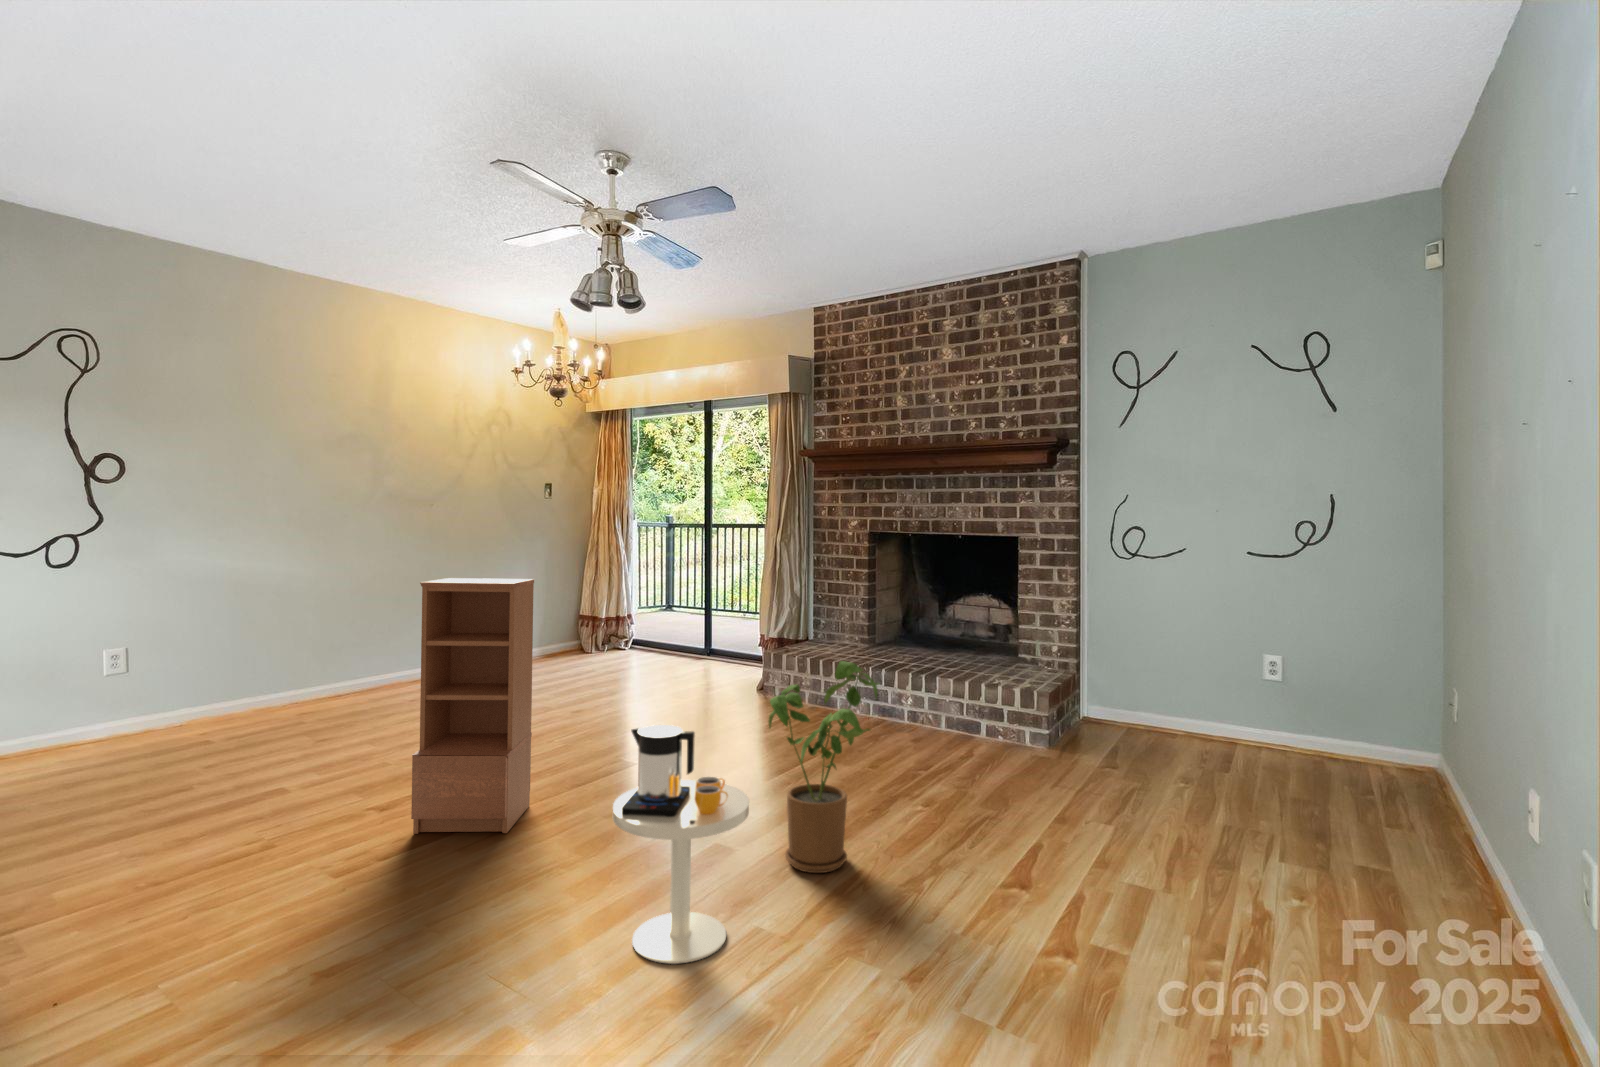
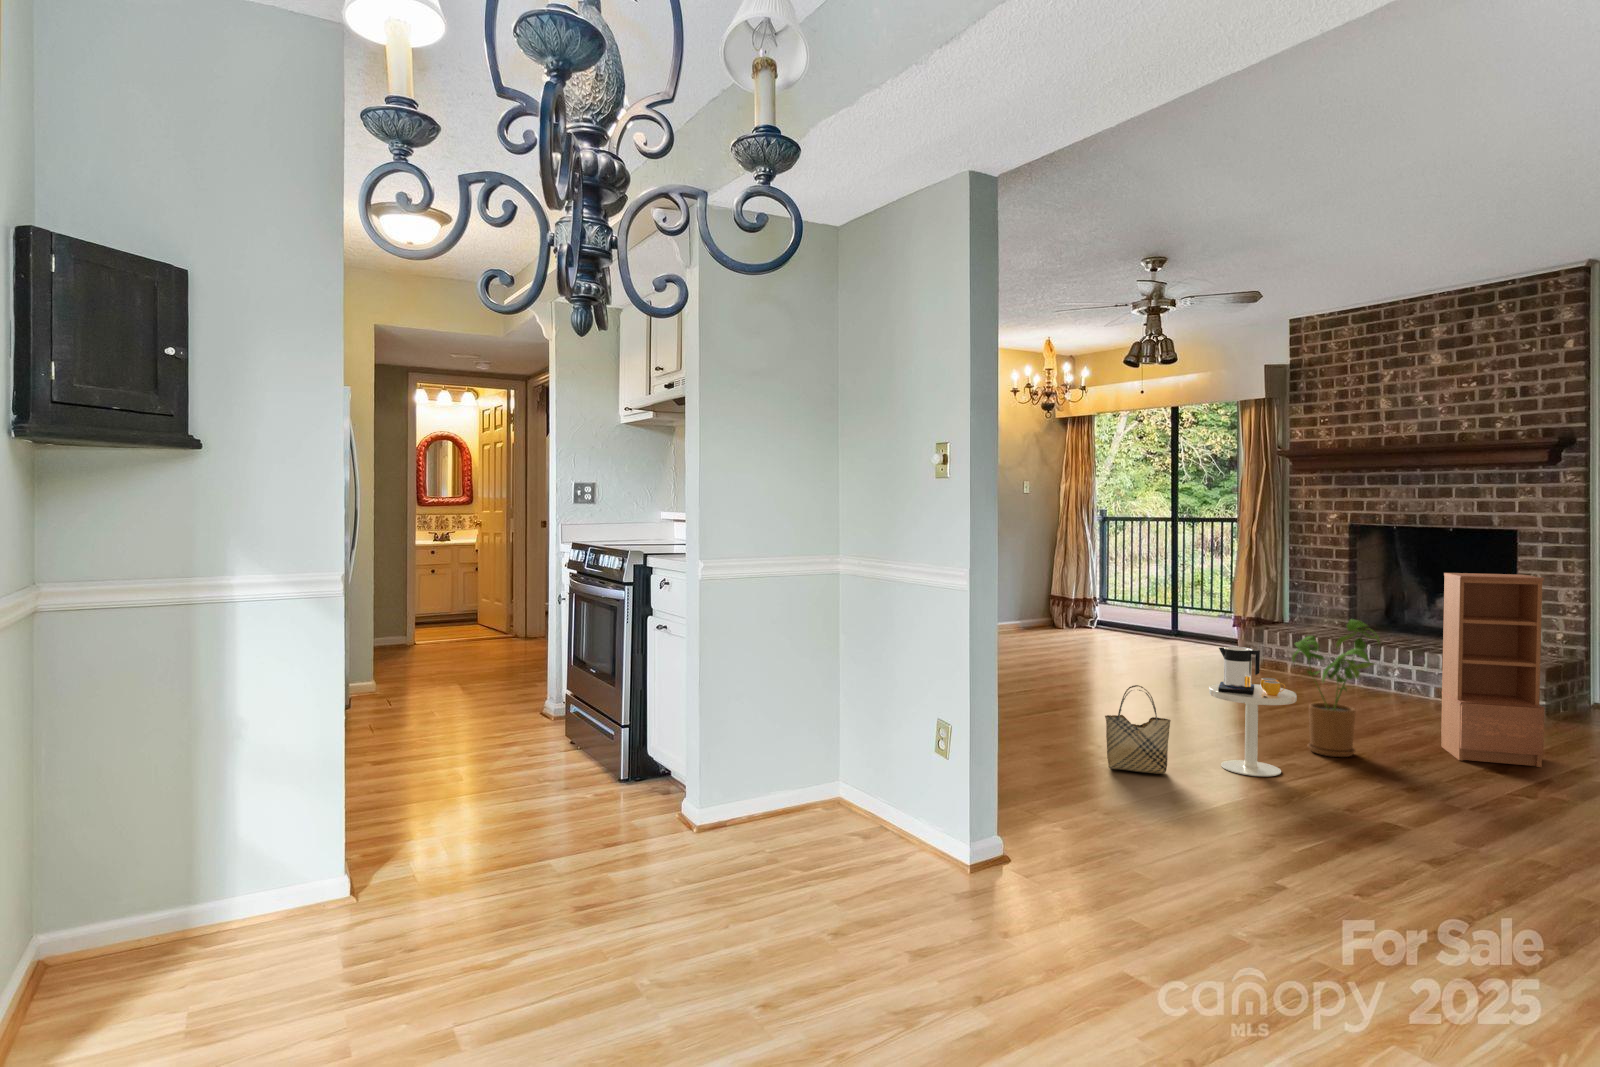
bookcase: present [411,578,534,834] -> present [1441,573,1545,767]
woven basket: none [392,818,523,1004] -> present [1105,685,1171,774]

